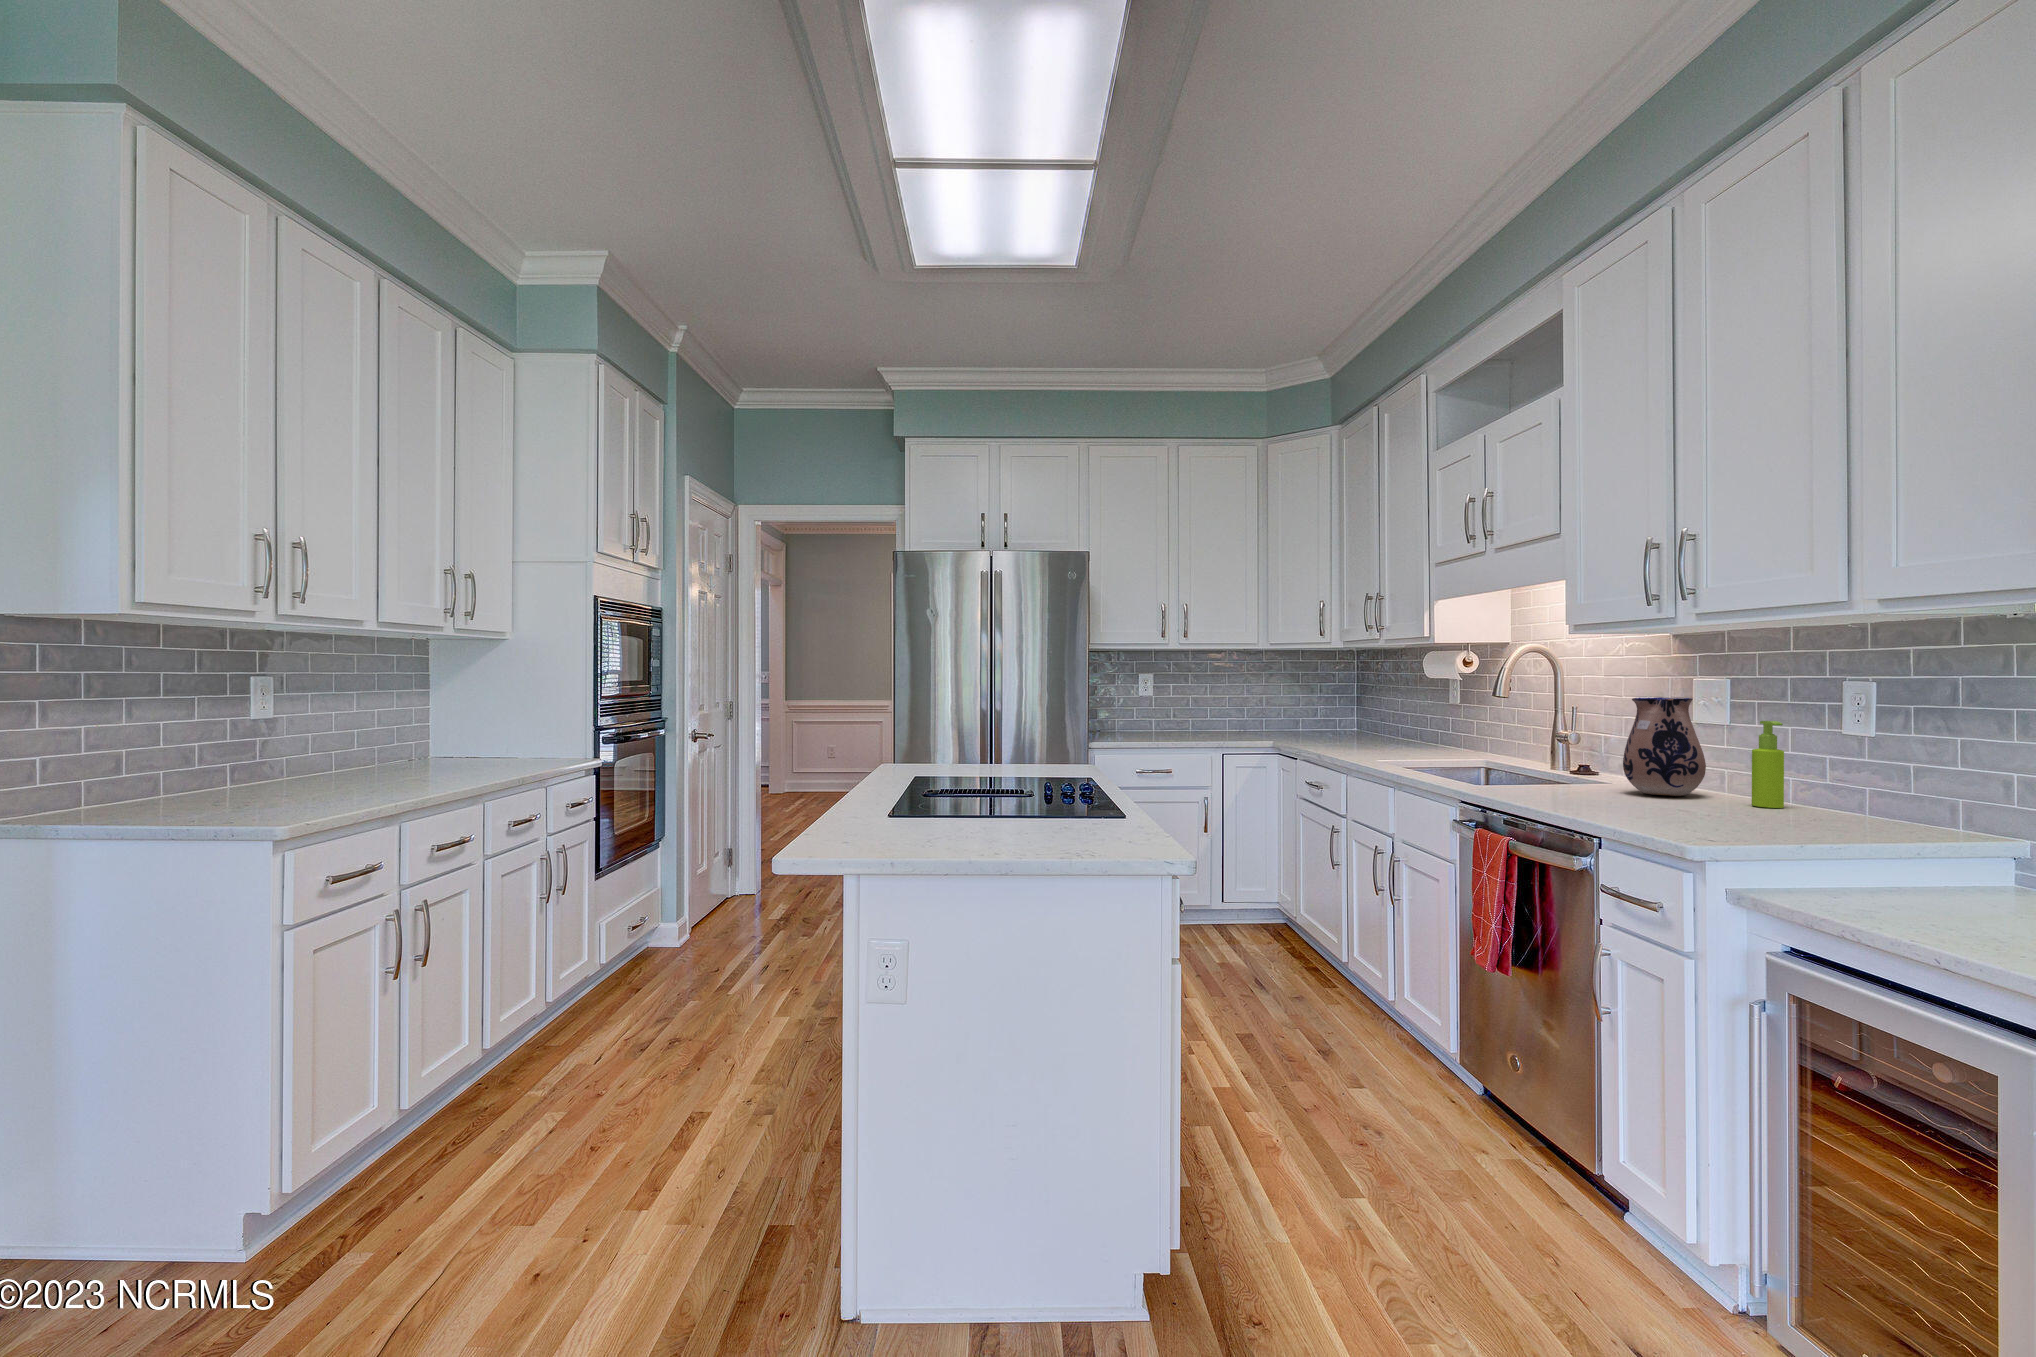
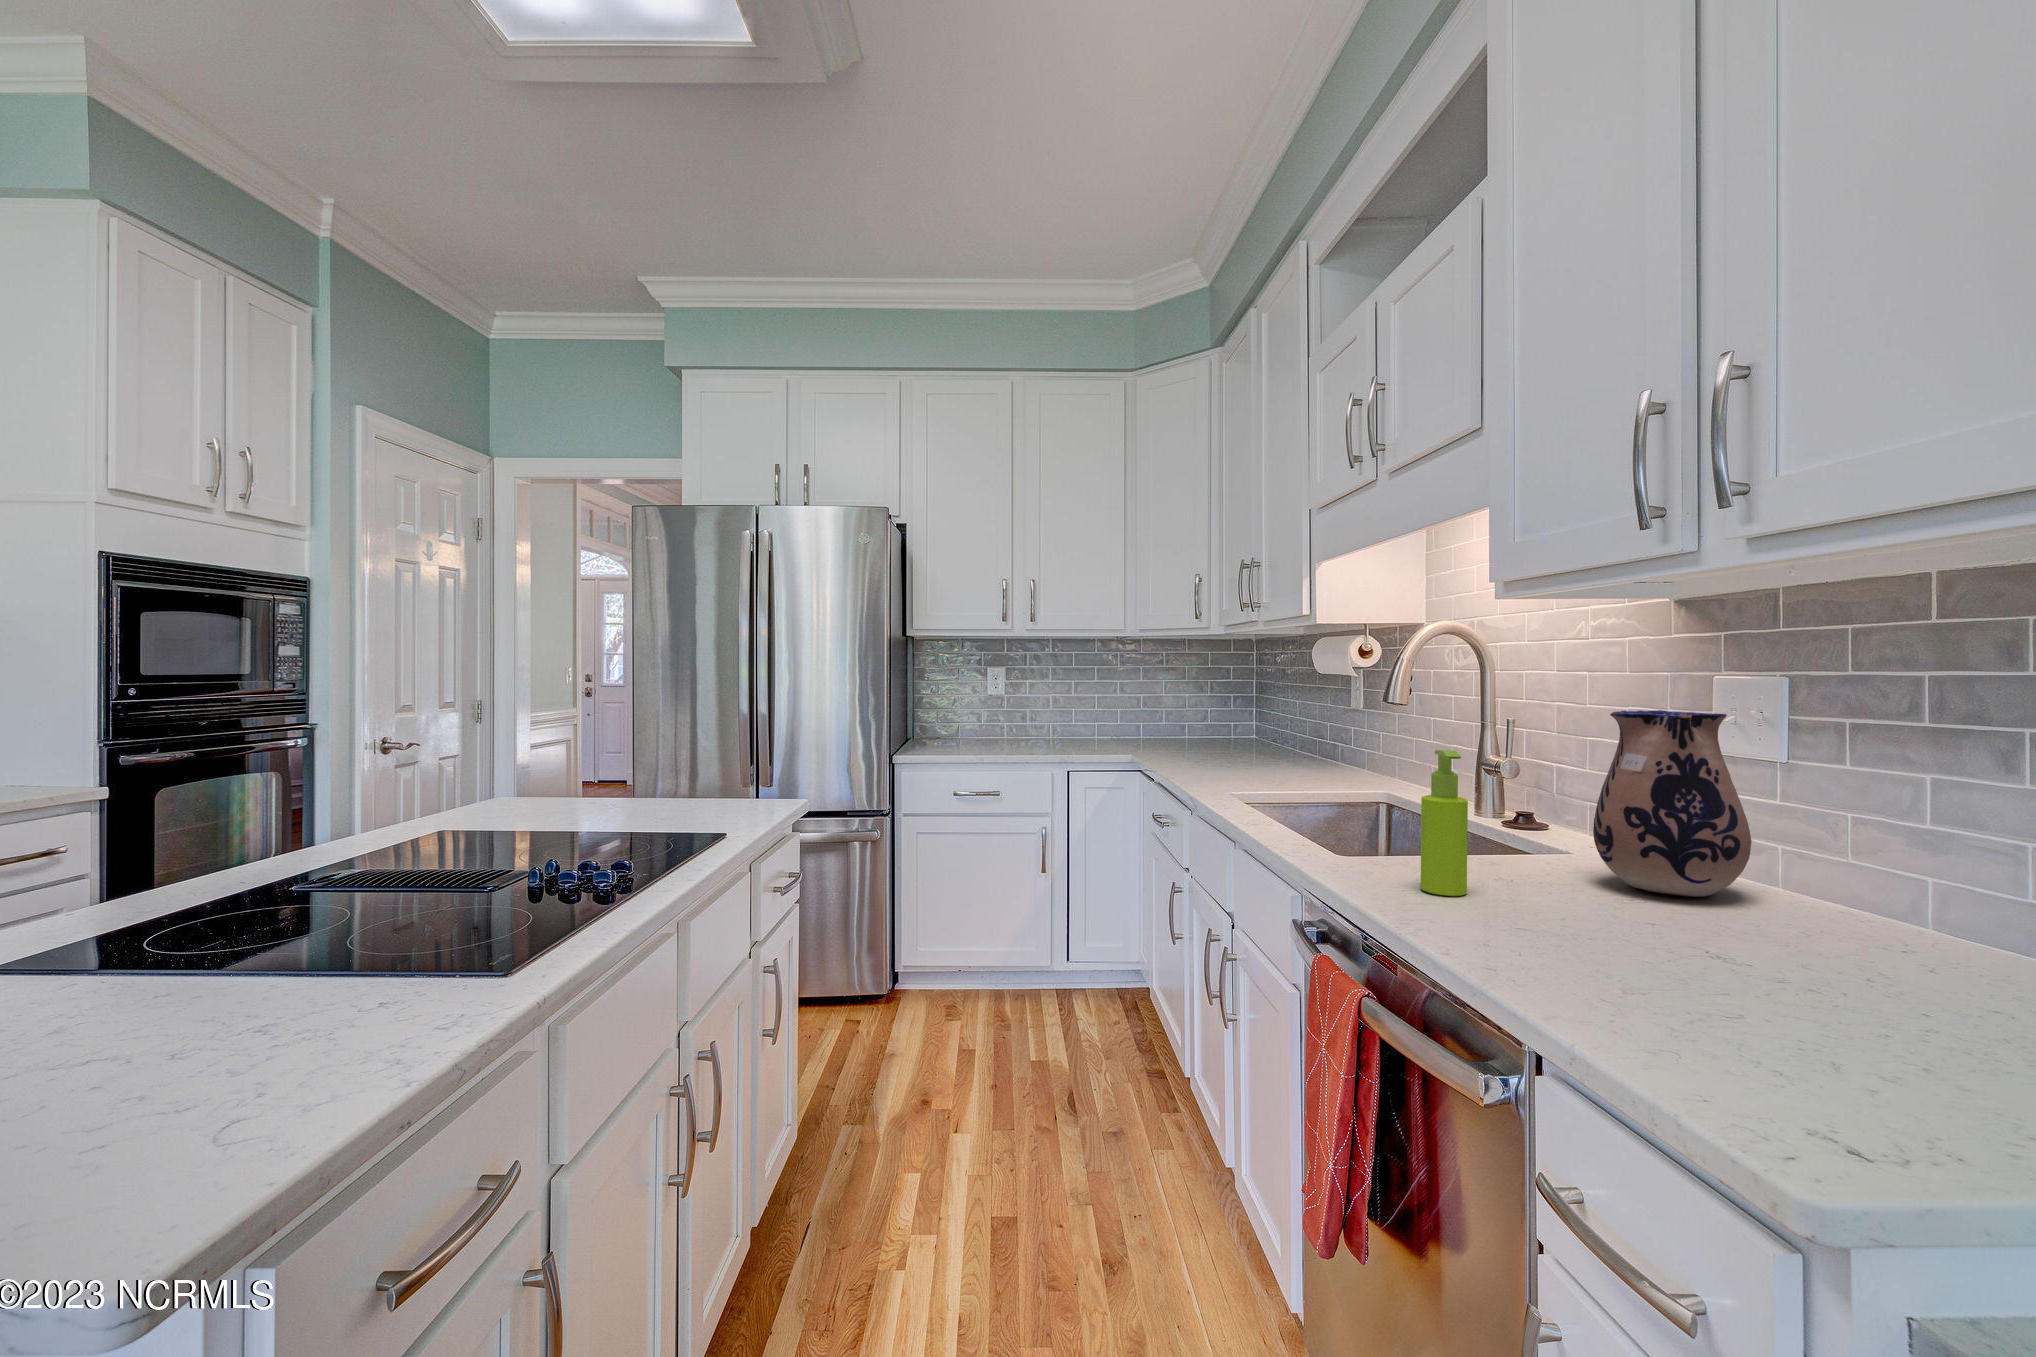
soap dispenser: present [1752,721,1784,808] -> present [1421,750,1468,896]

